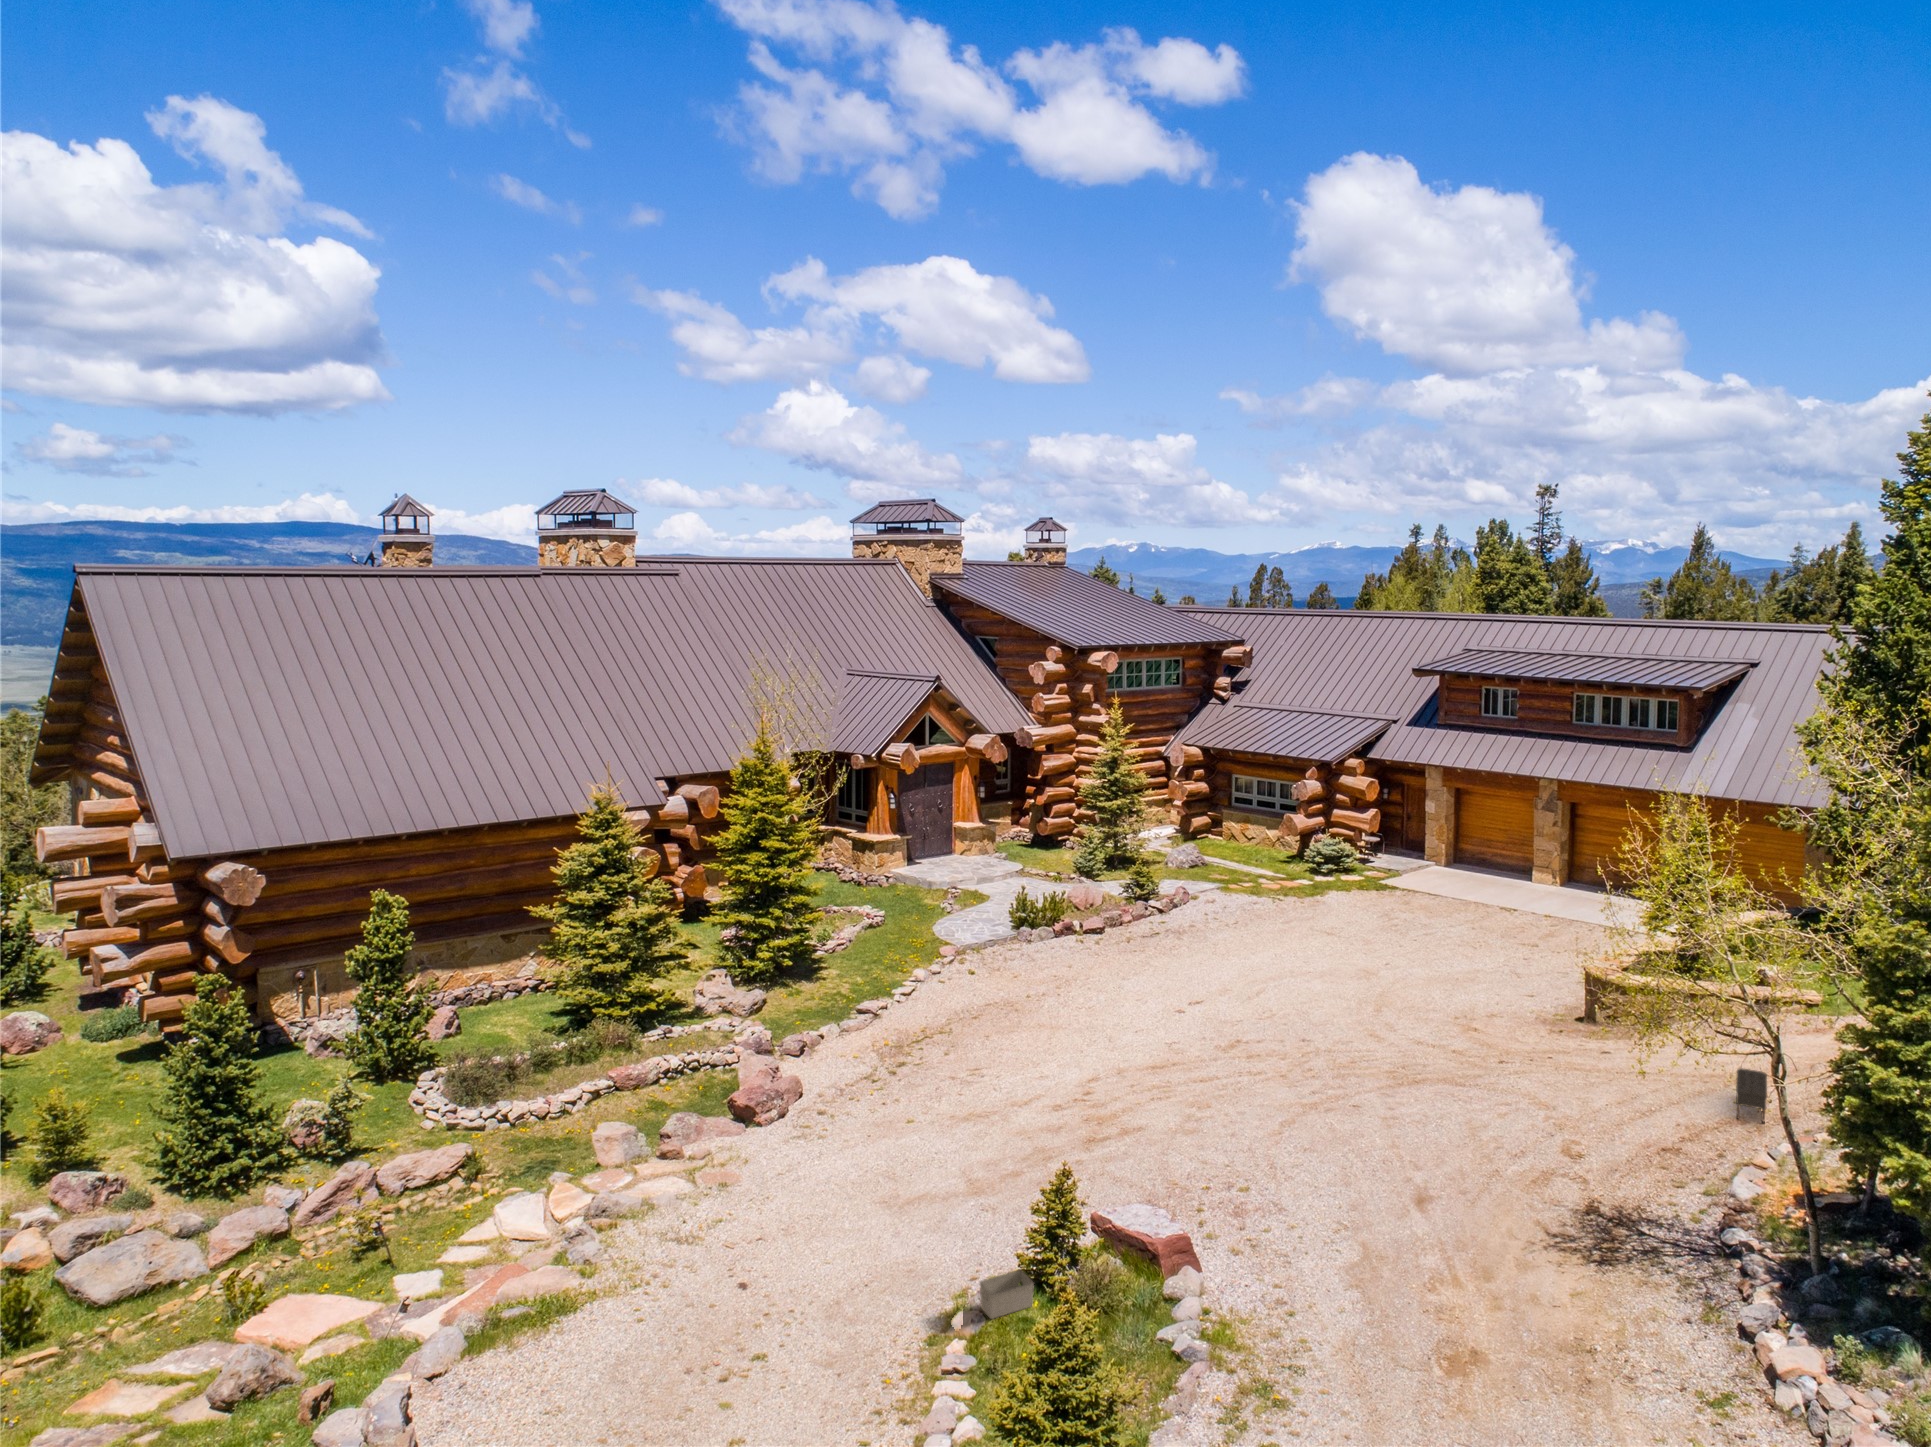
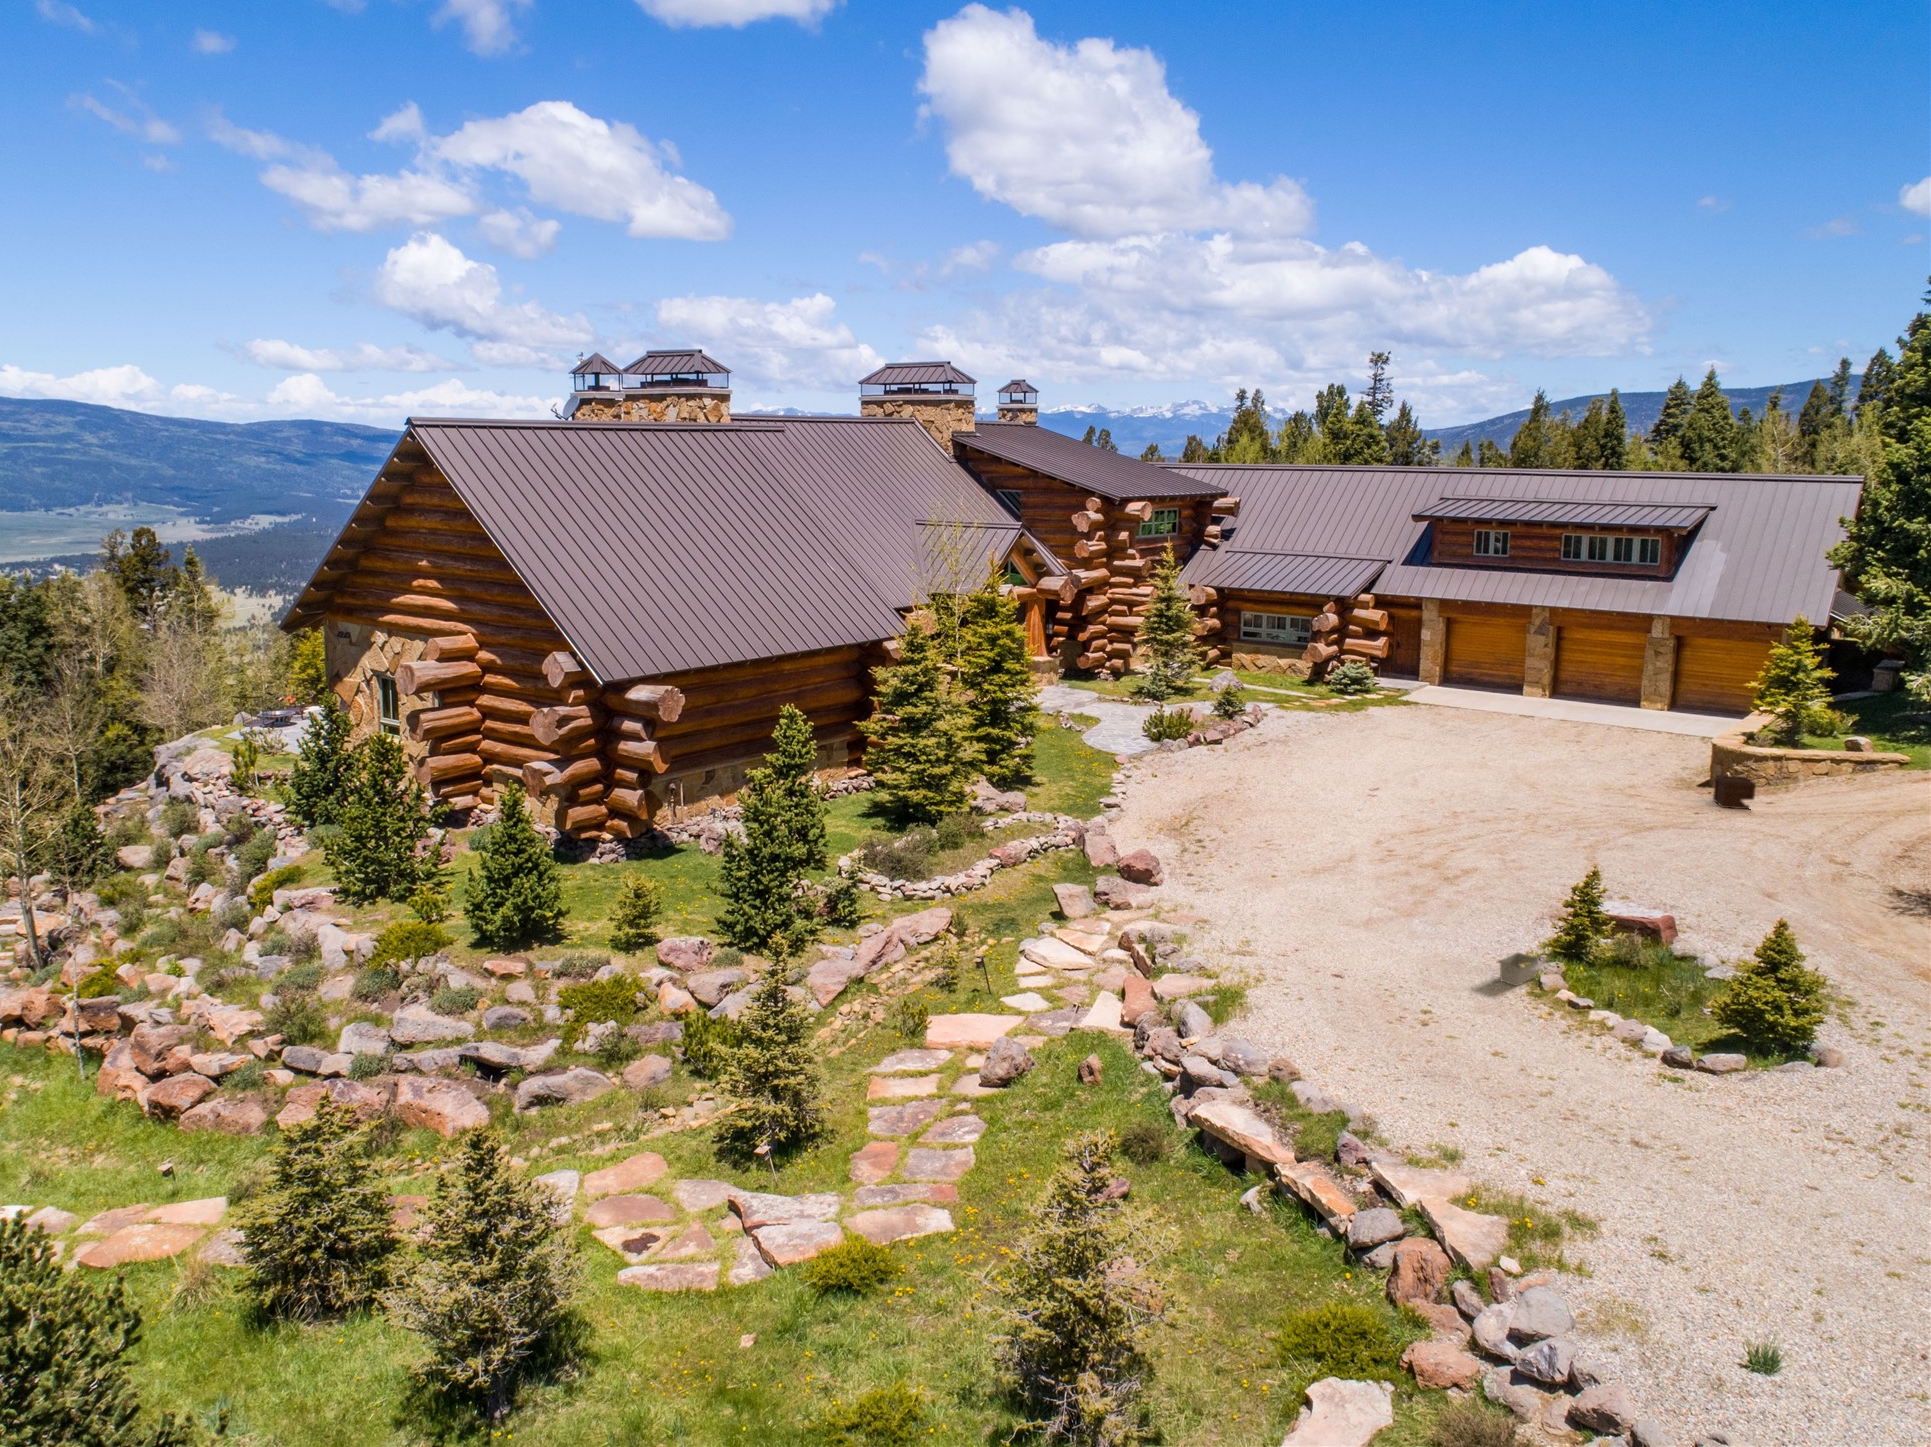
wooden crate: none [1591,1012,1630,1060] -> present [1713,775,1756,809]
bench: present [1736,1068,1767,1123] -> none [1855,806,1898,843]

